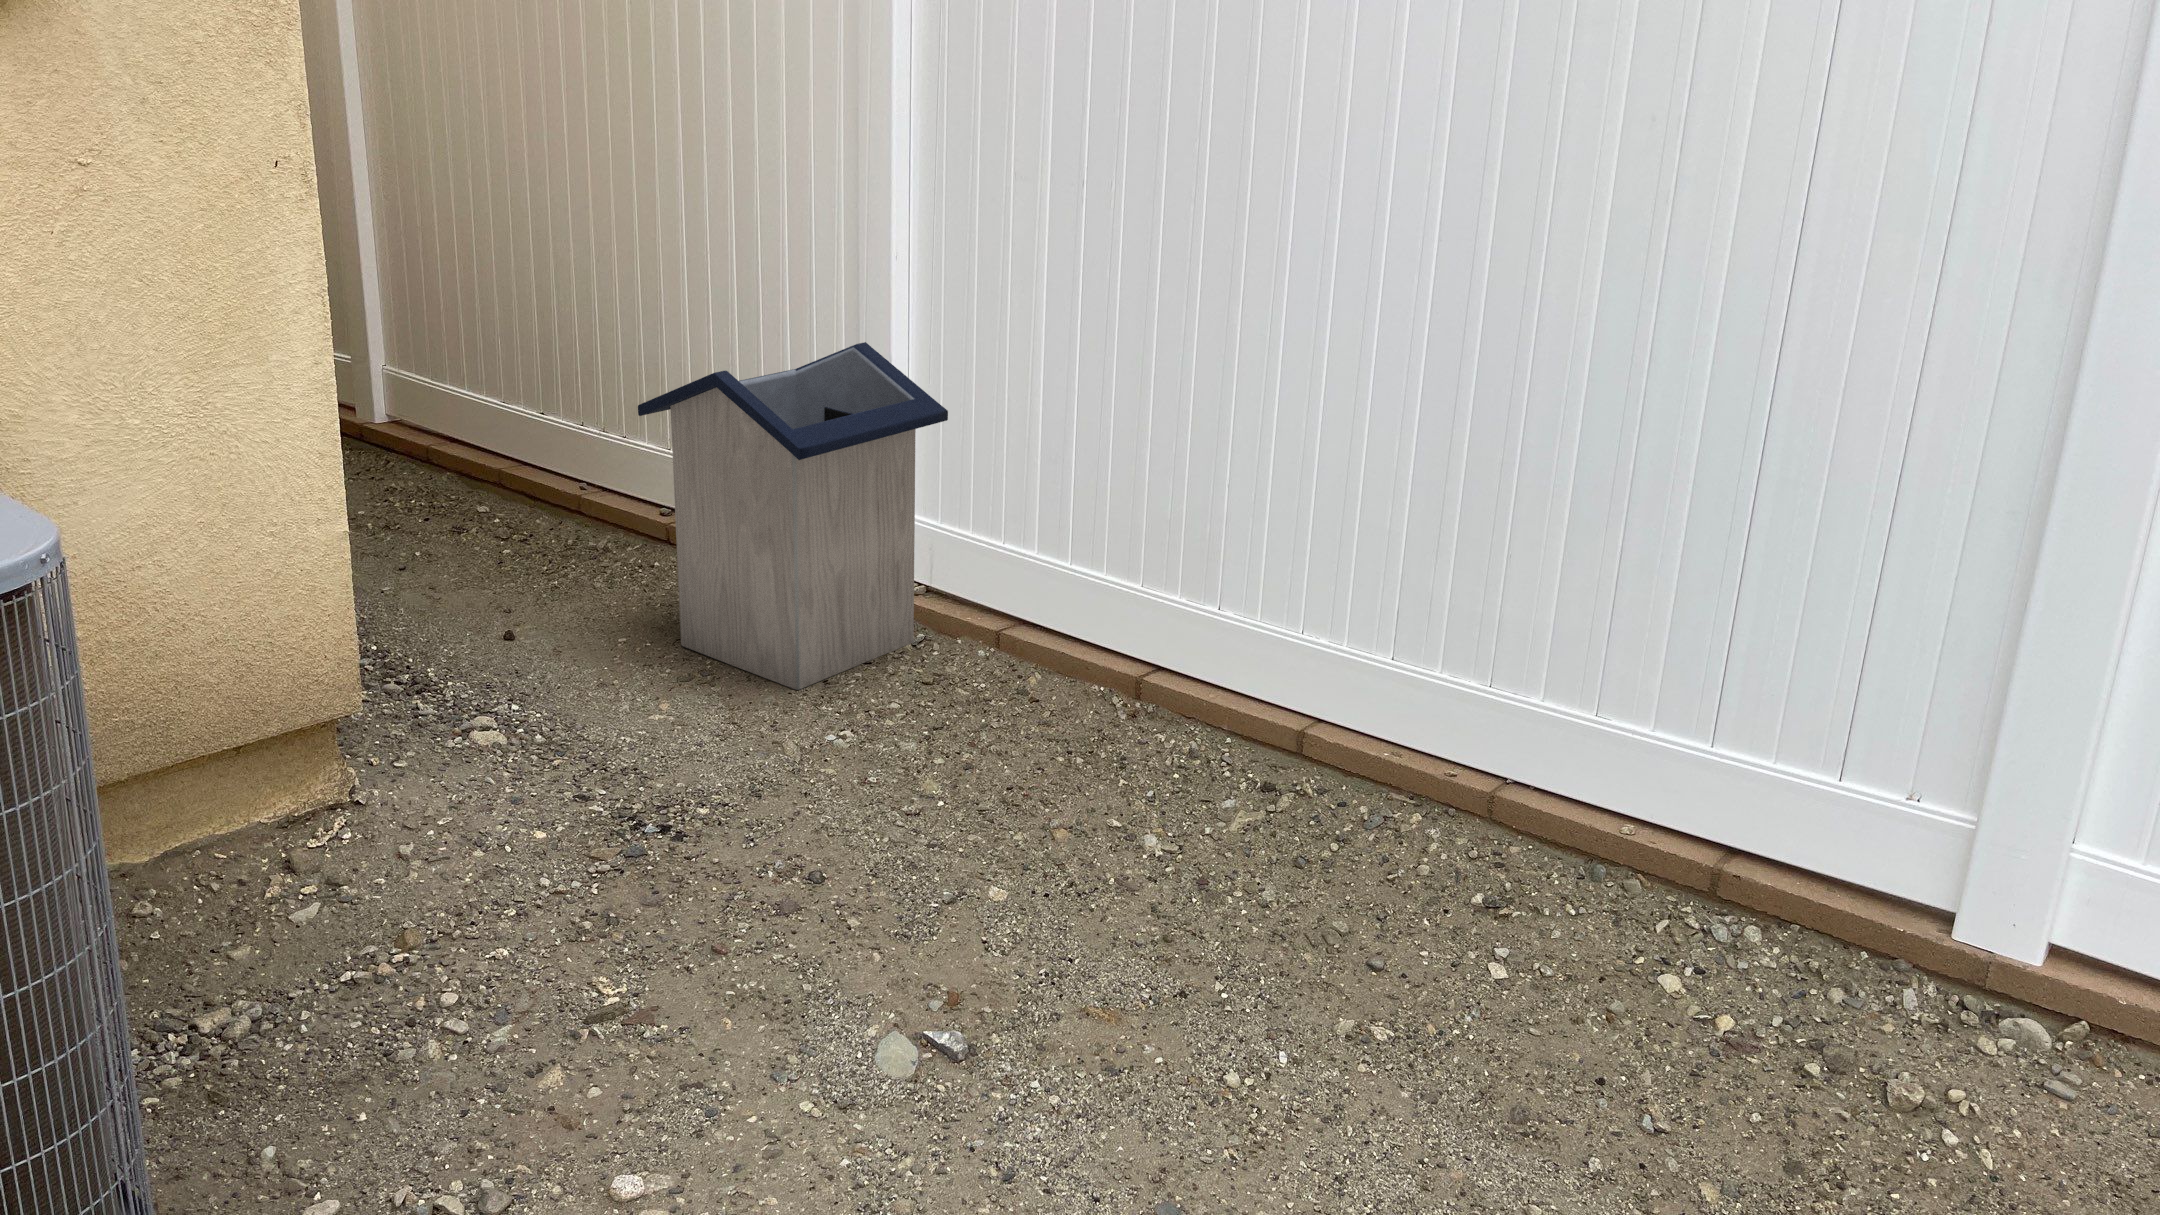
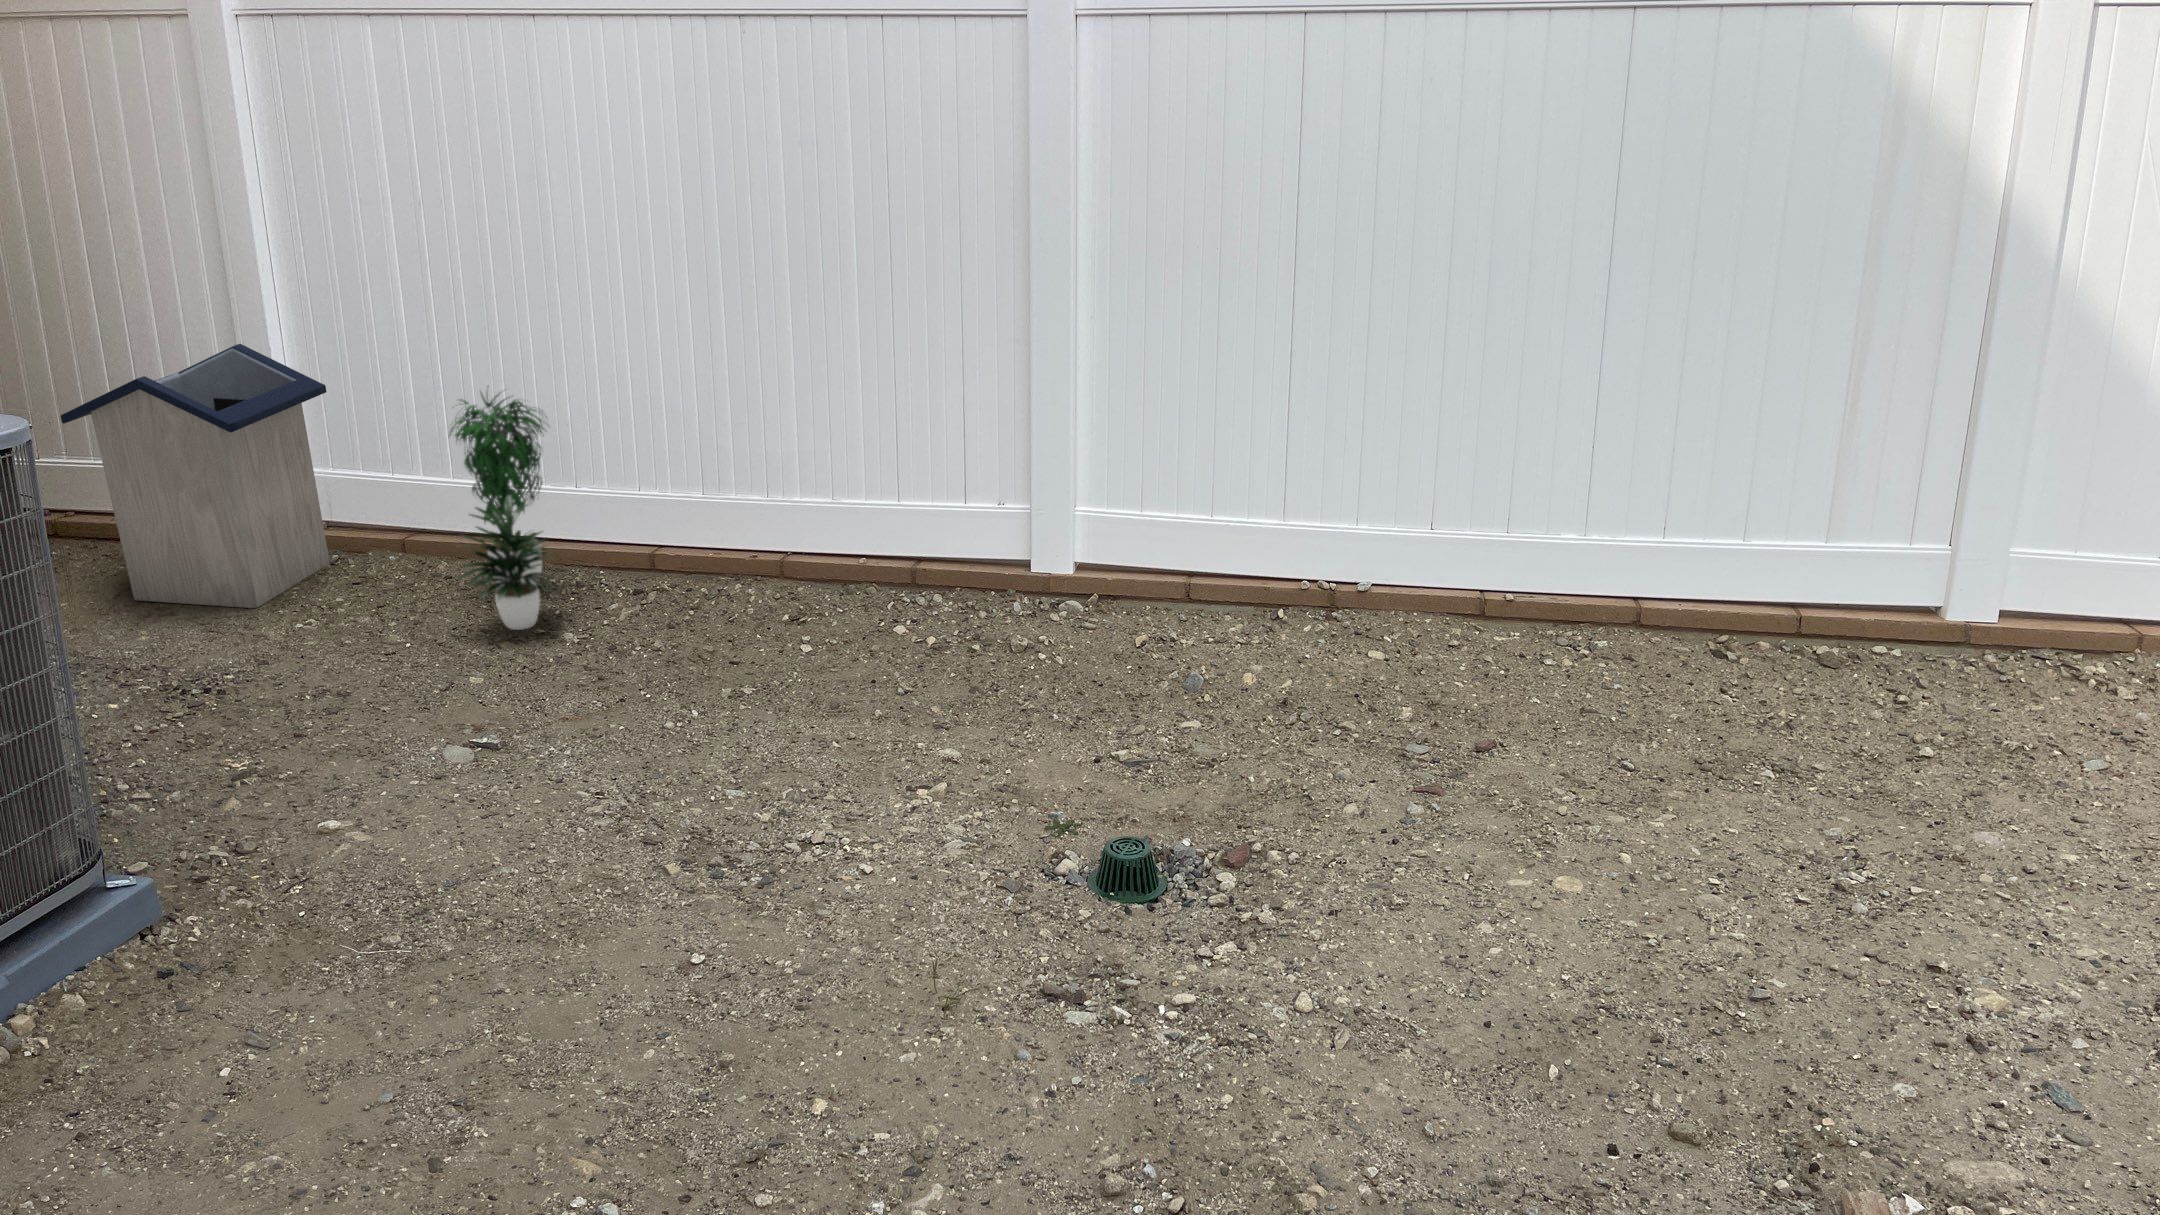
potted plant: none [1016,444,1203,813] -> present [450,386,553,630]

